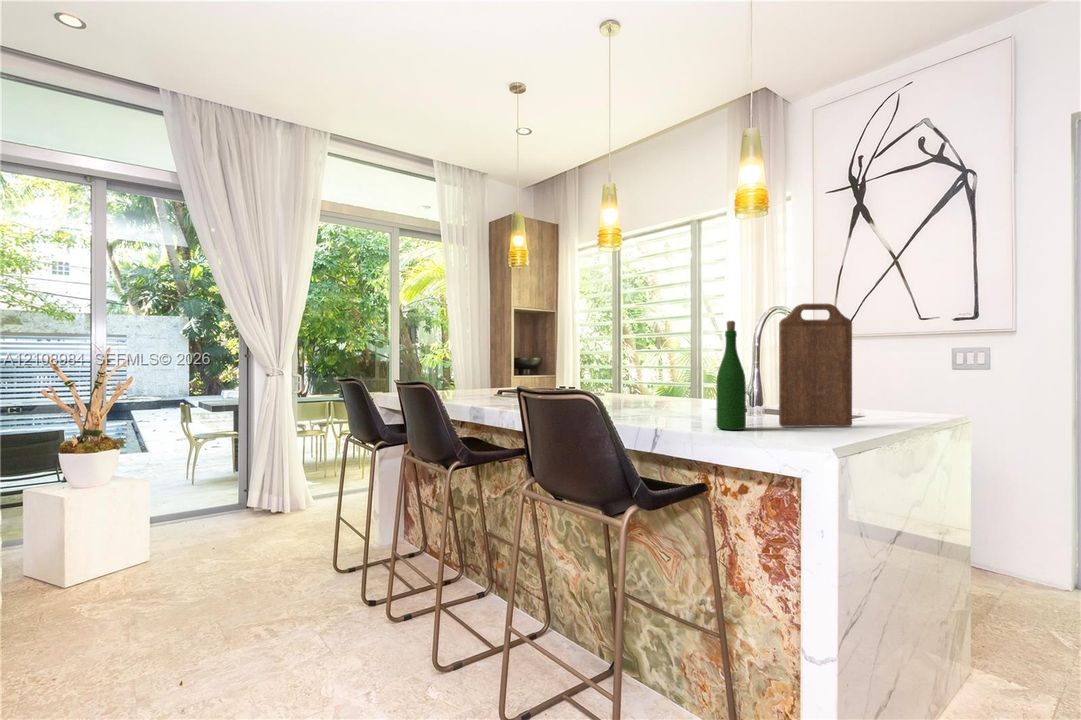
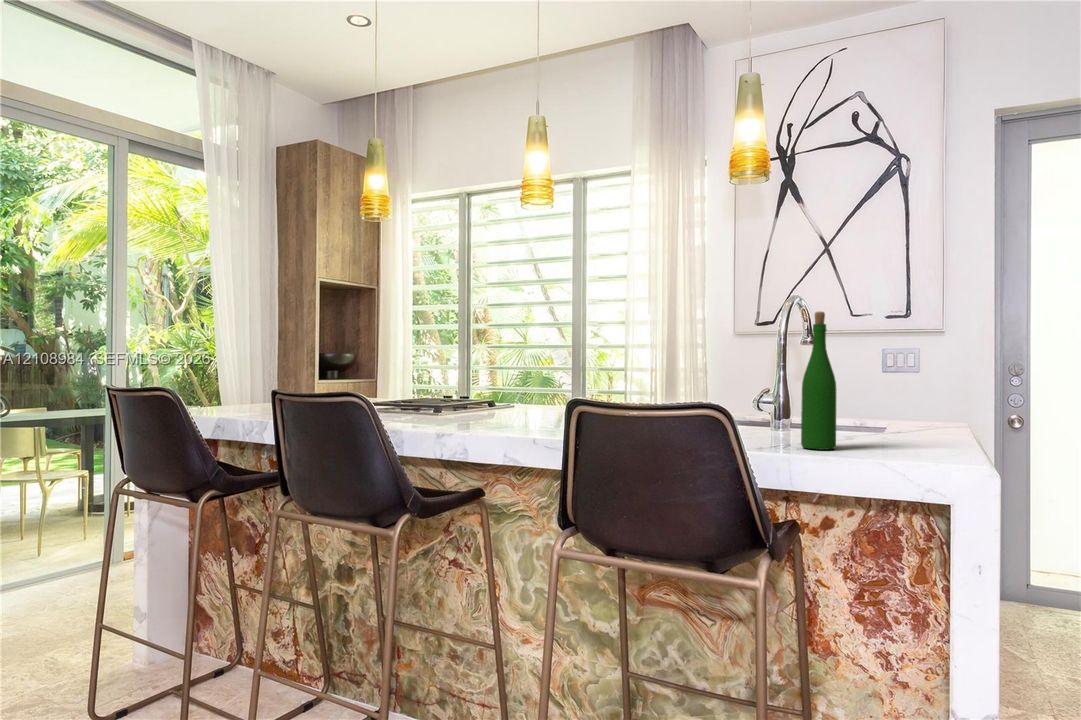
cutting board: present [779,304,852,427] -> none [856,294,926,443]

